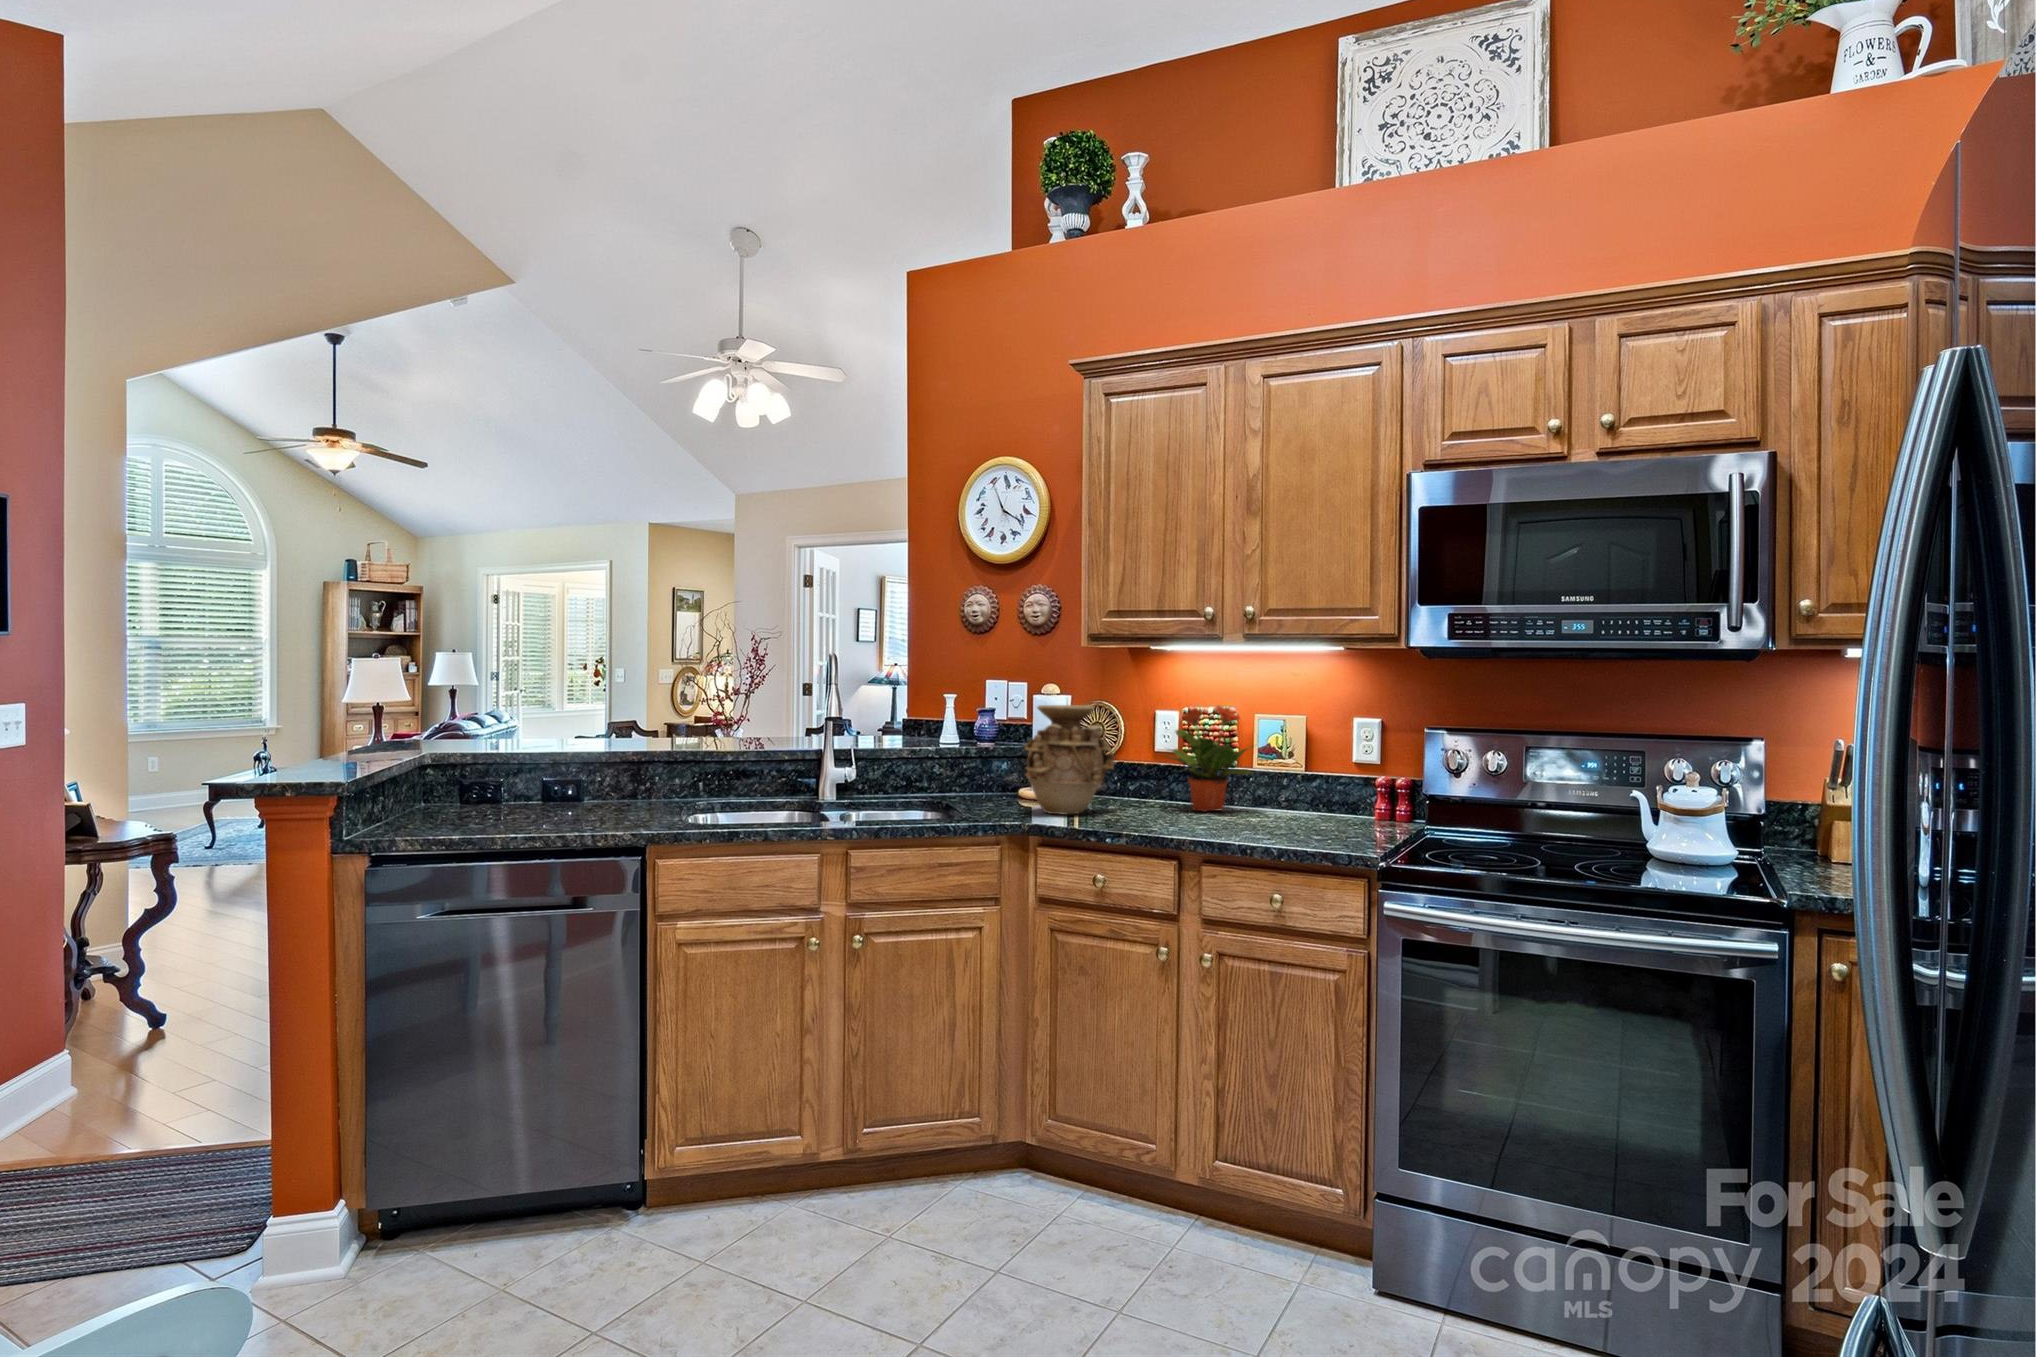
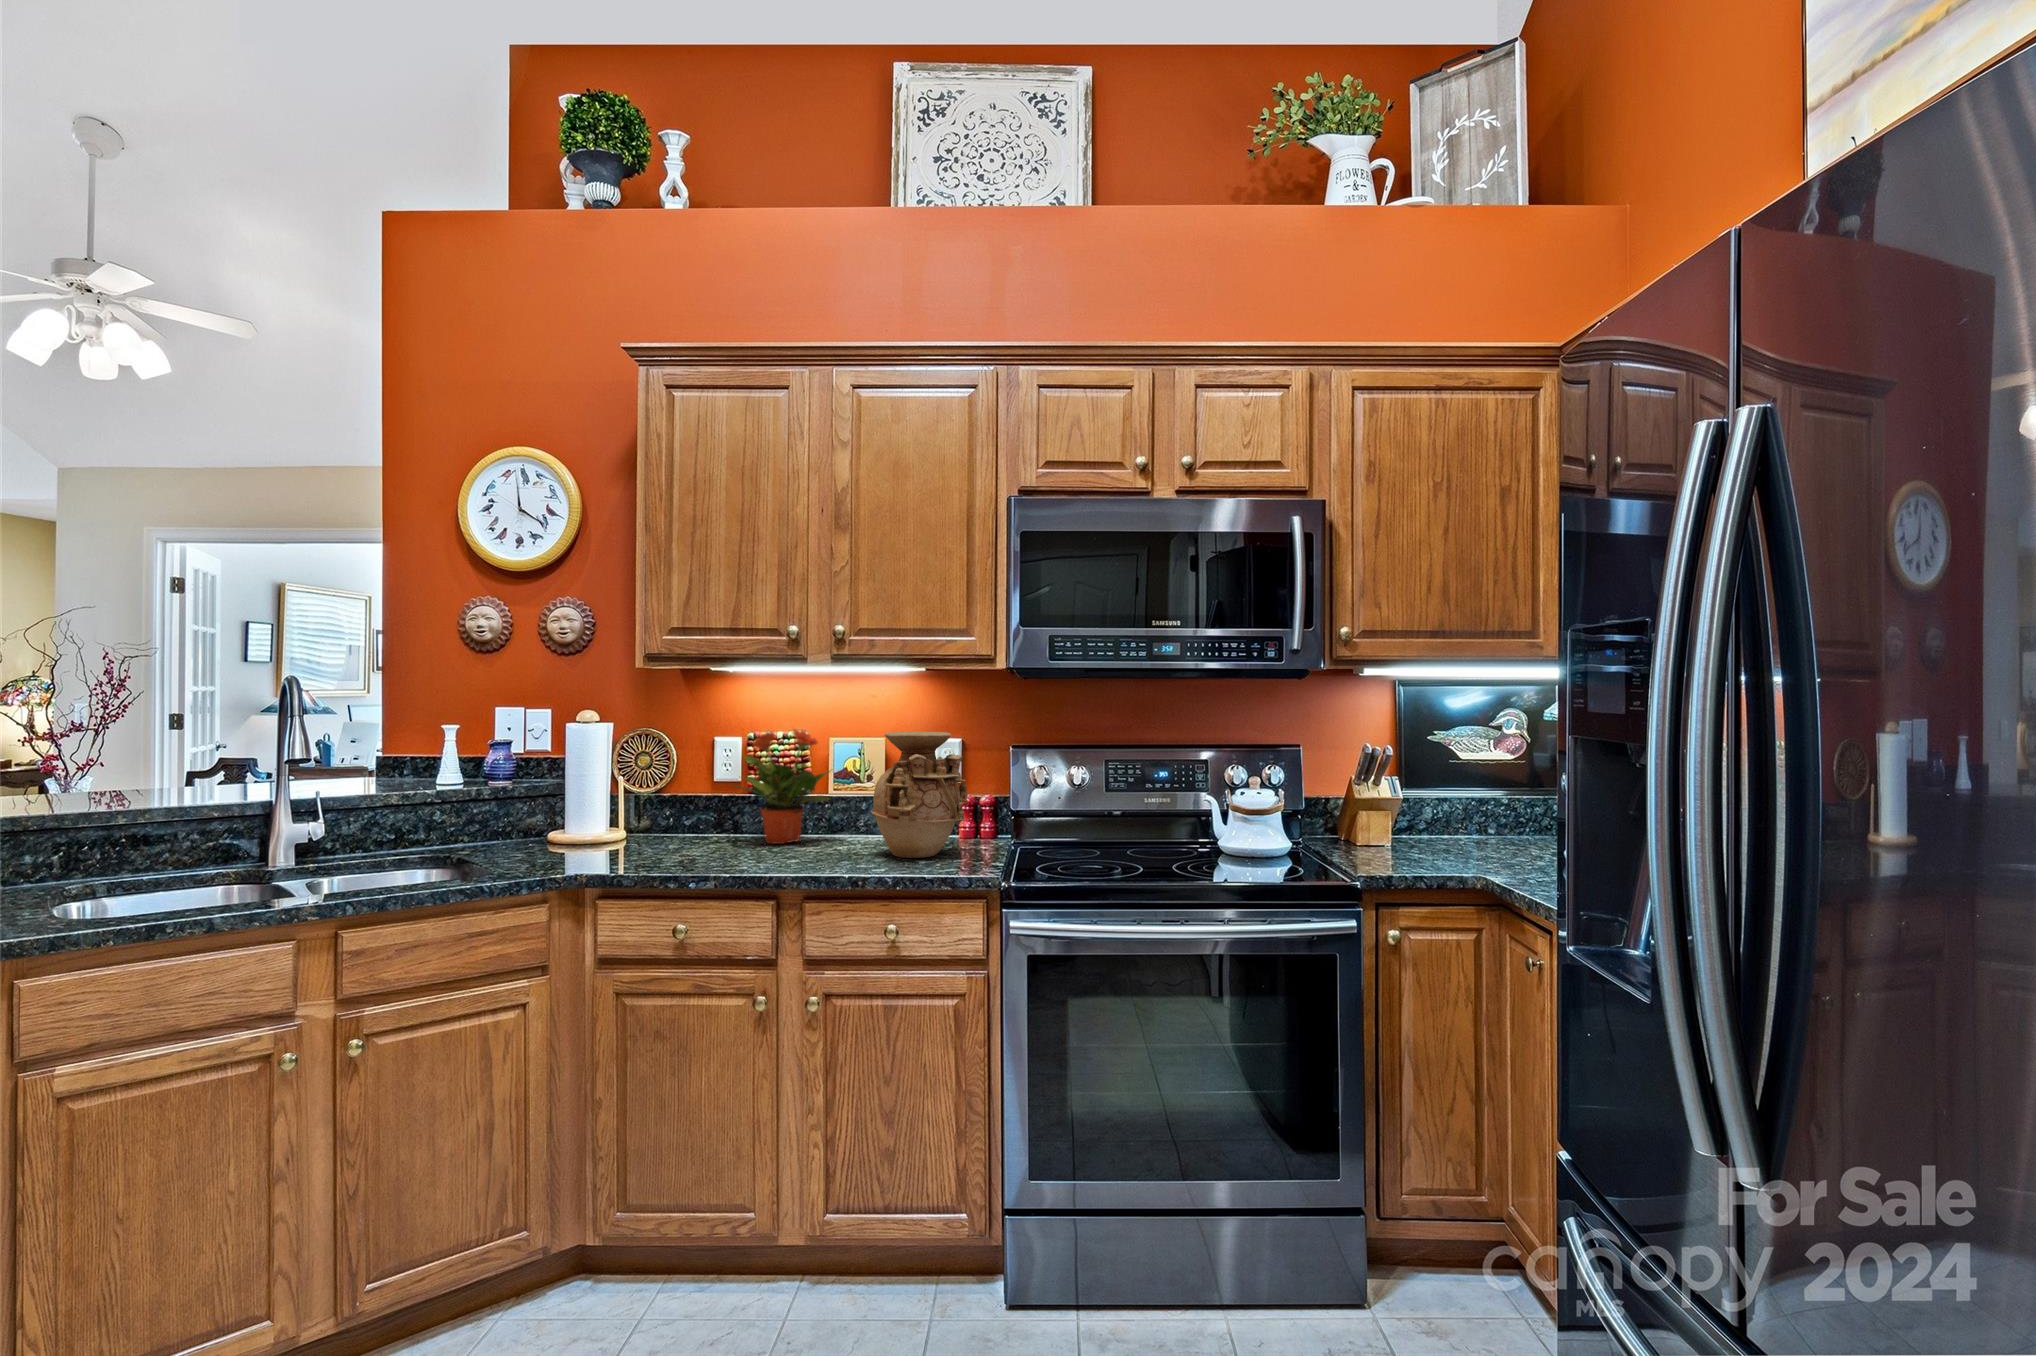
vase: present [1025,705,1115,815] -> present [871,732,968,858]

